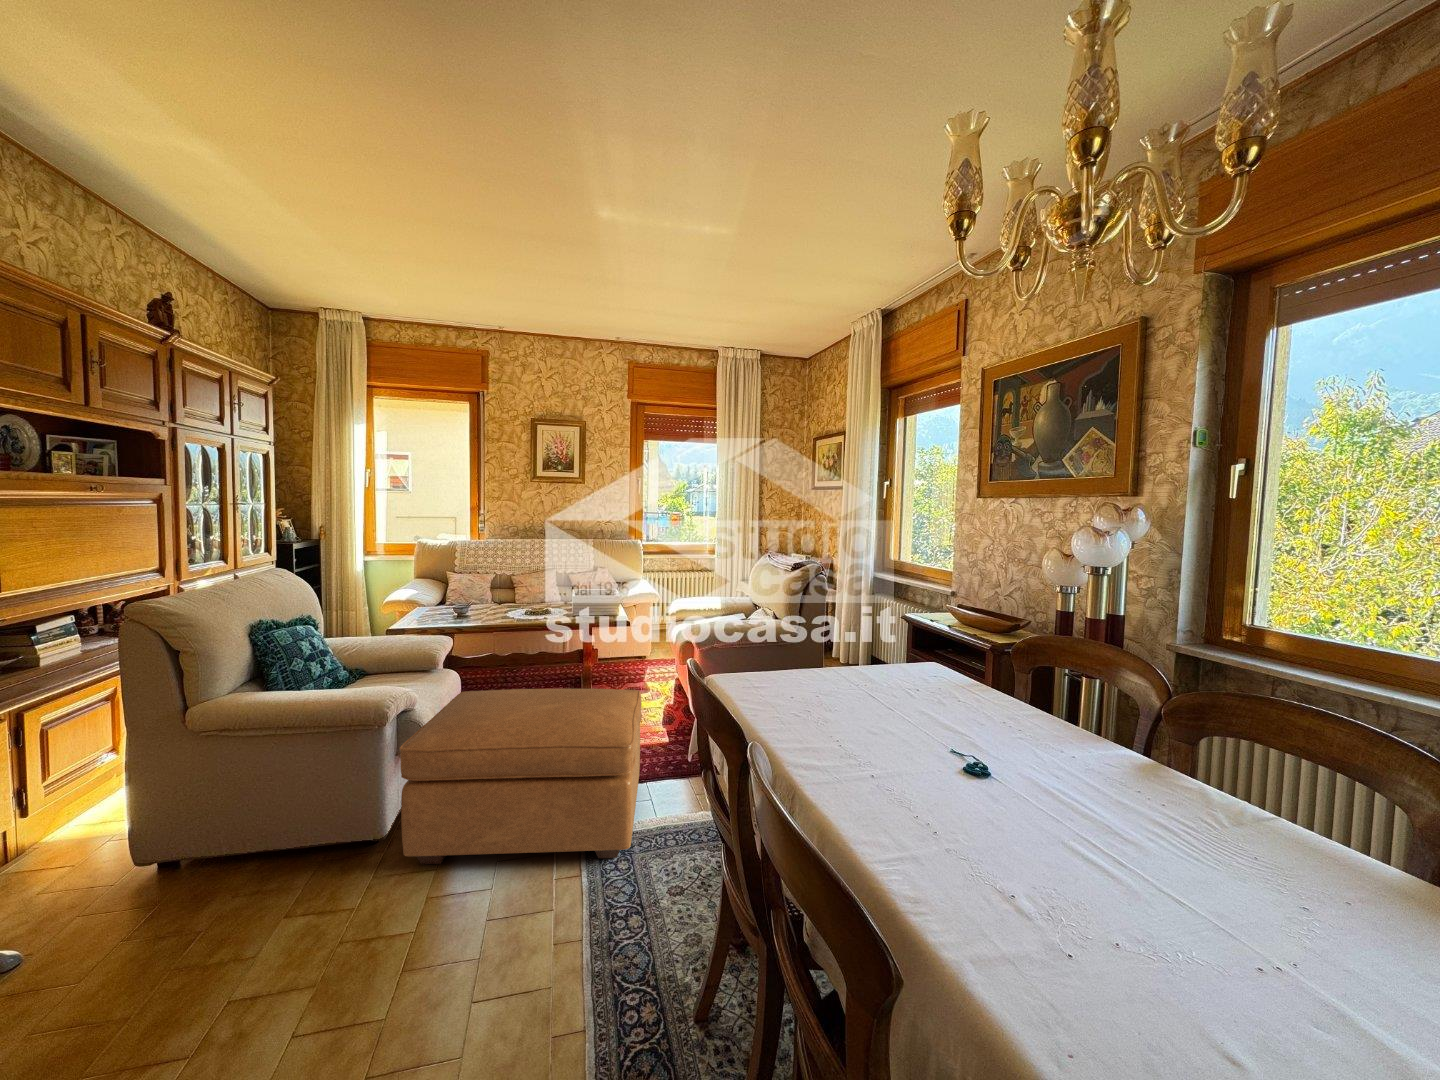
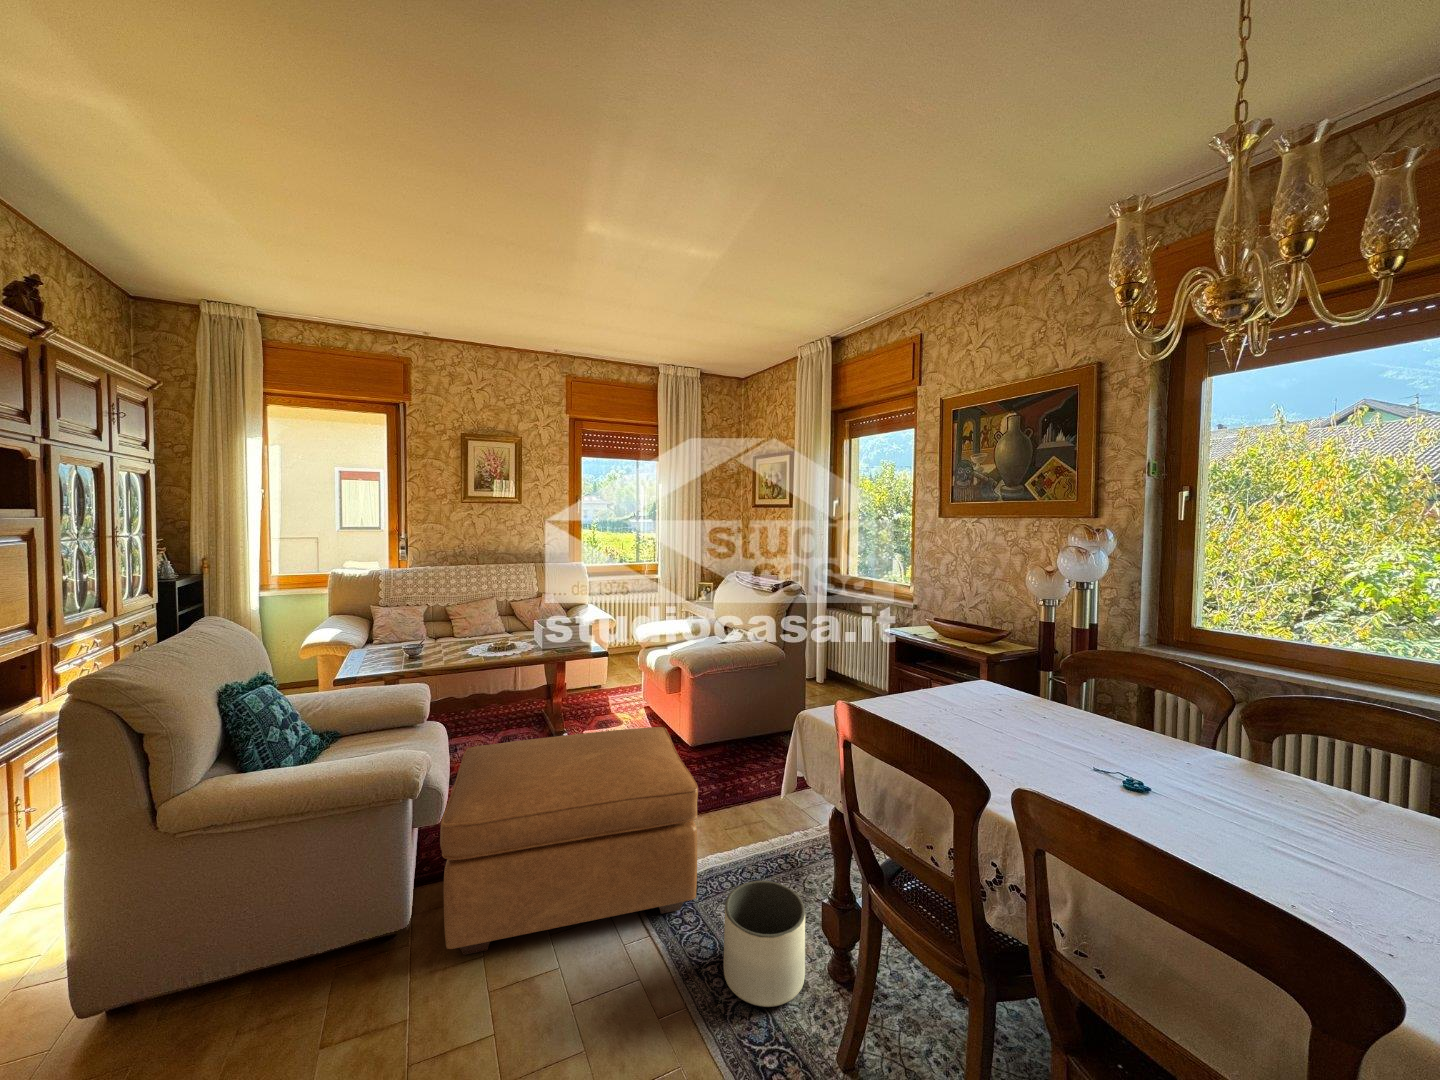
planter: none [625,838,705,954] -> present [724,881,805,1007]

